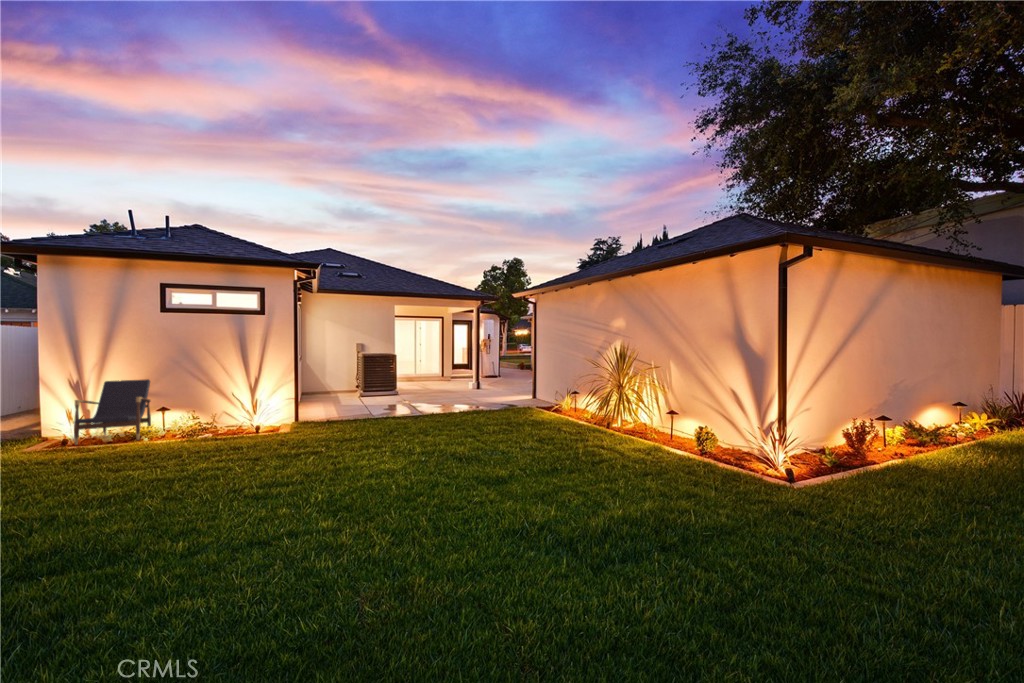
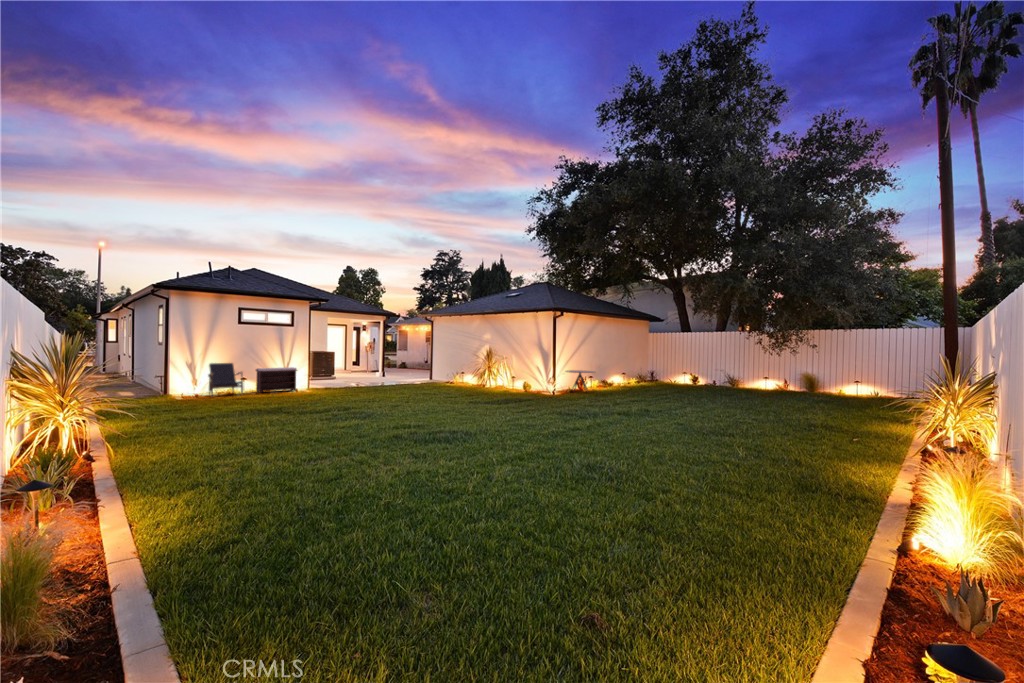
bench: none [183,385,264,433] -> present [256,367,297,393]
round table: none [815,402,925,474] -> present [566,370,594,392]

